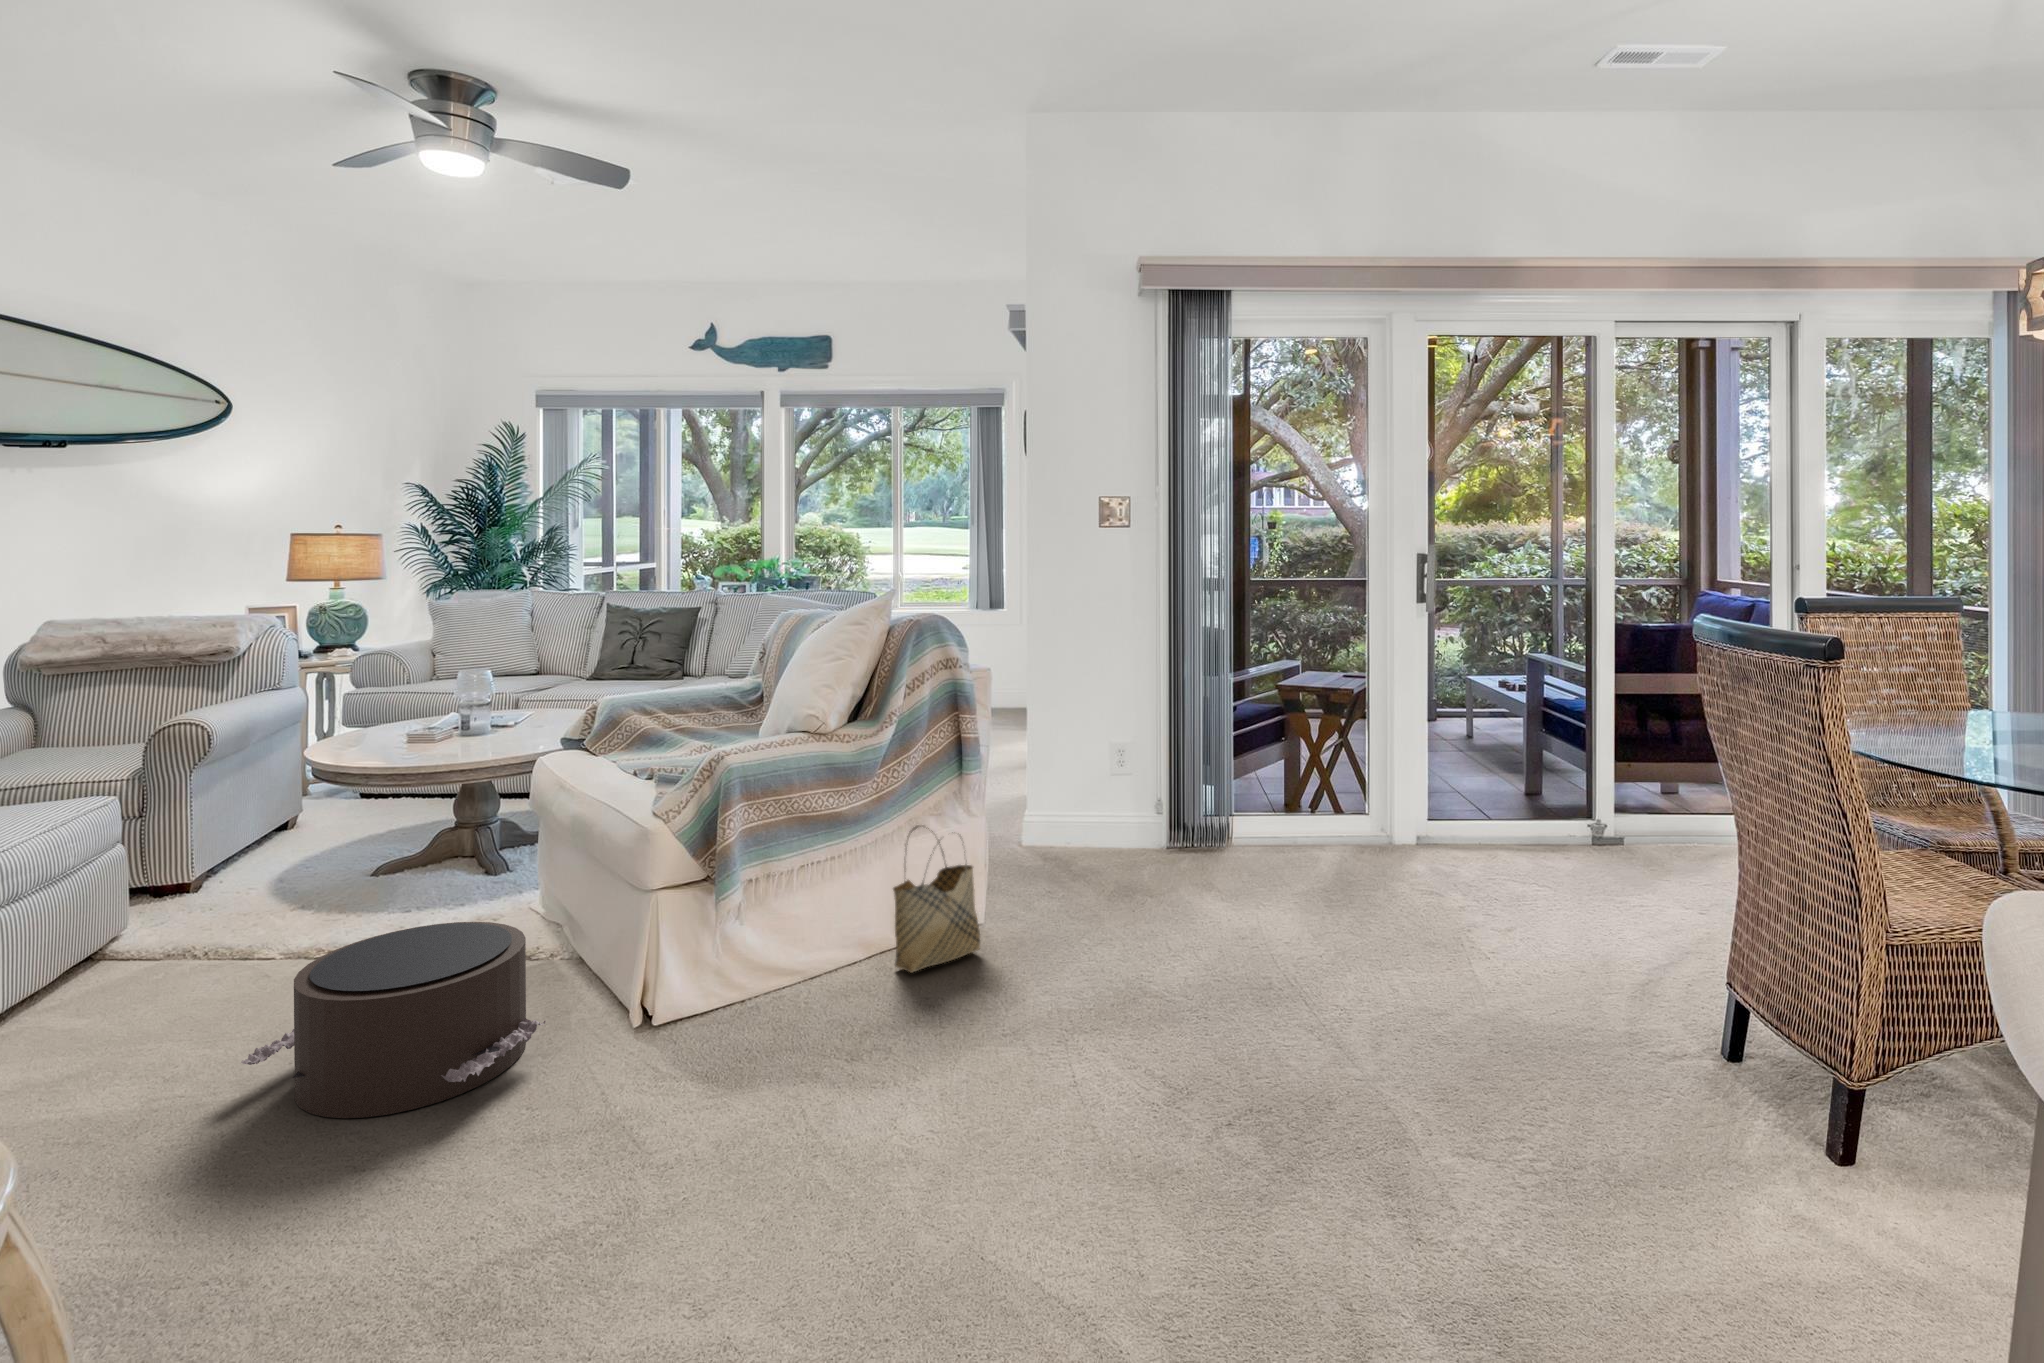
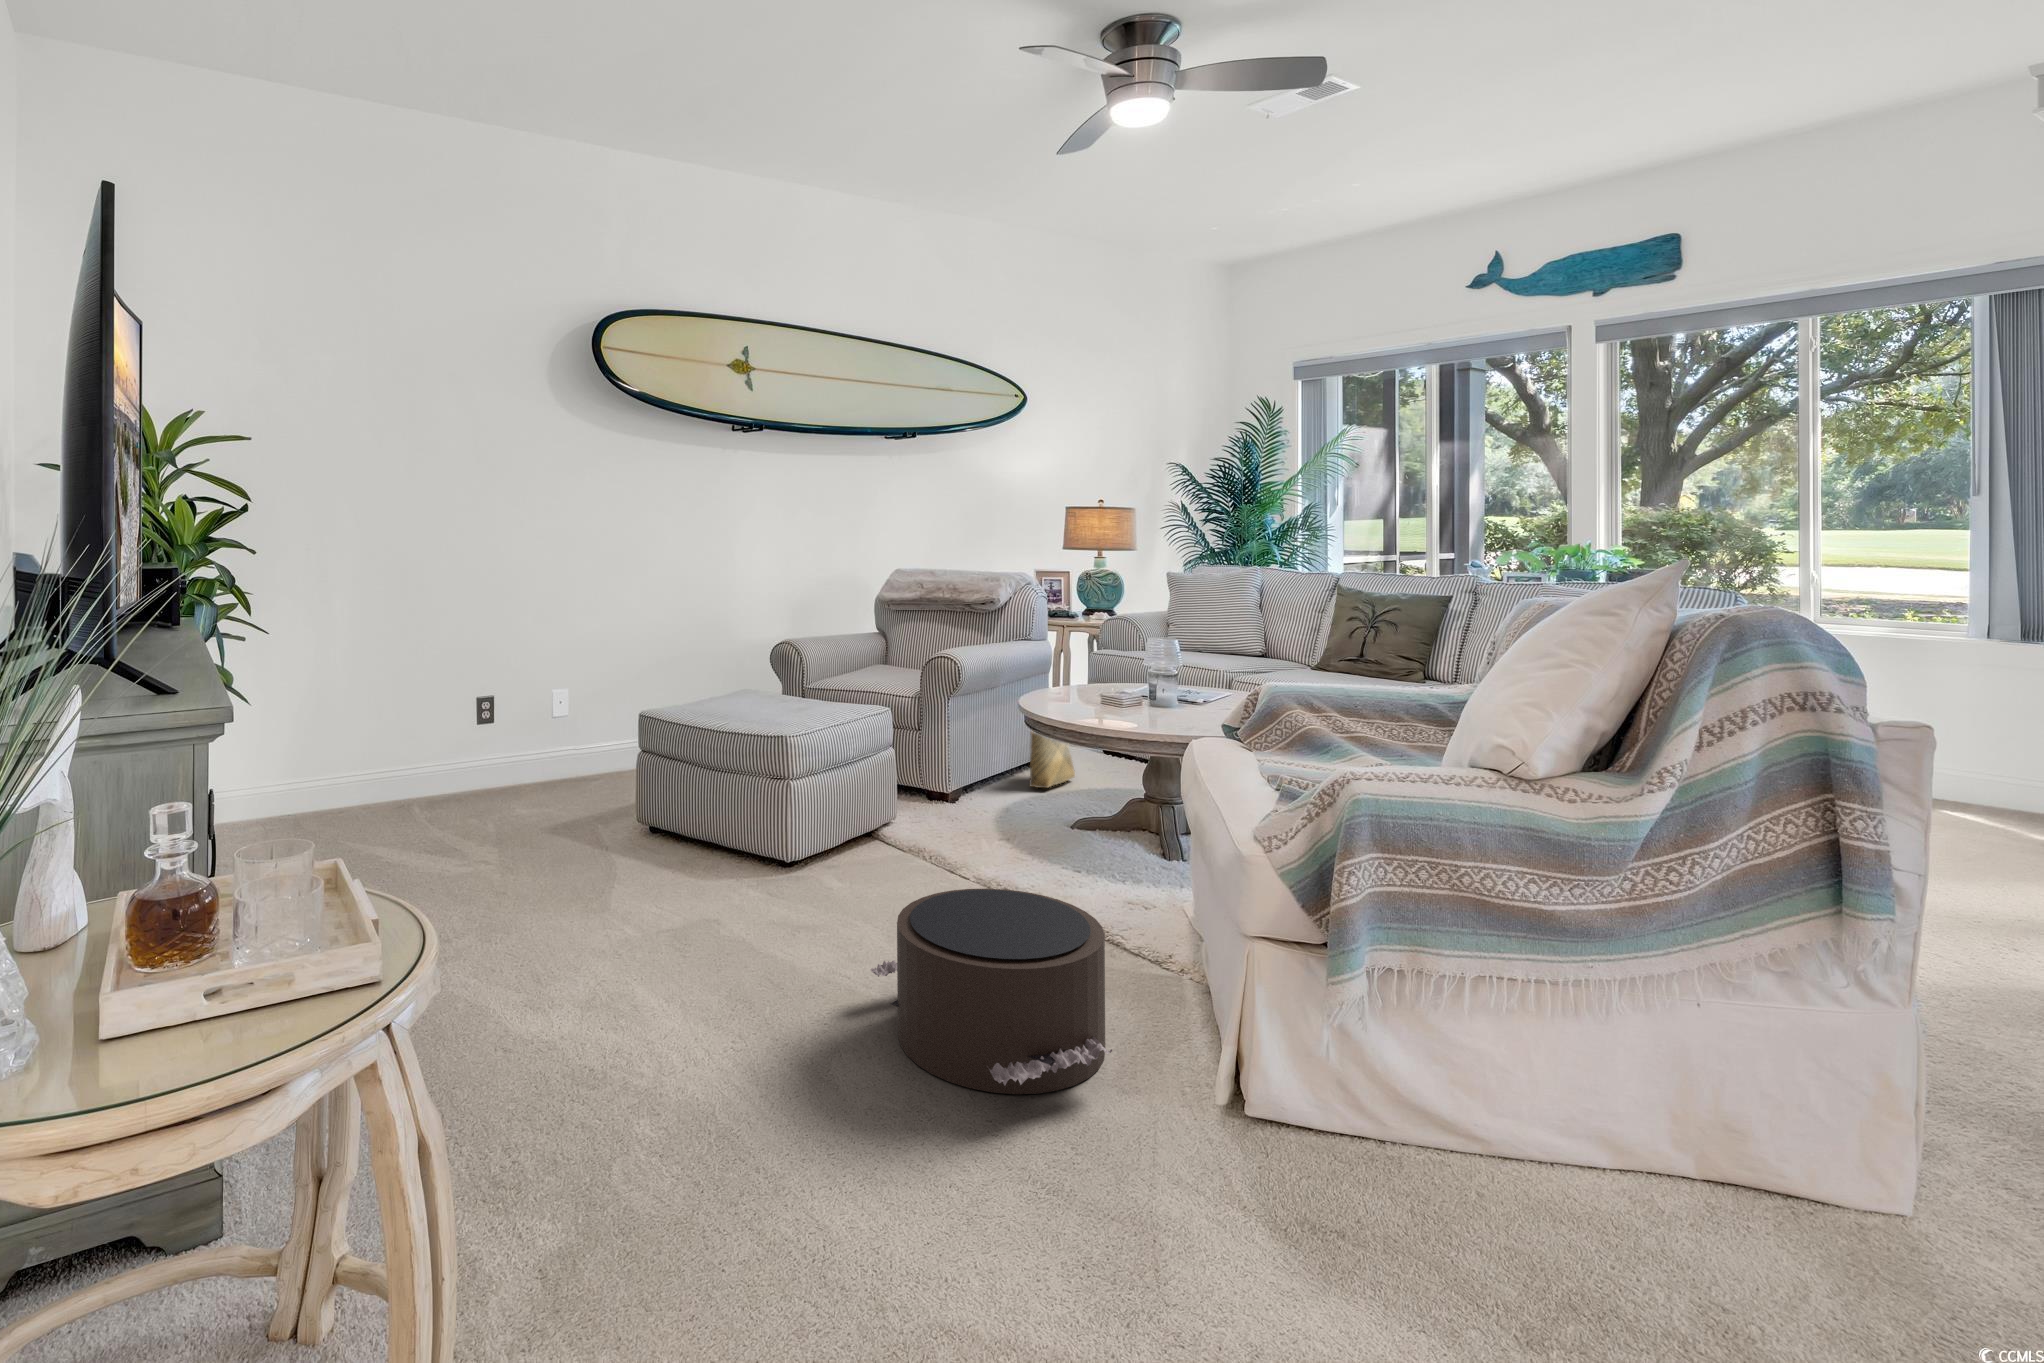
woven basket: present [893,825,980,973] -> present [1029,732,1075,788]

